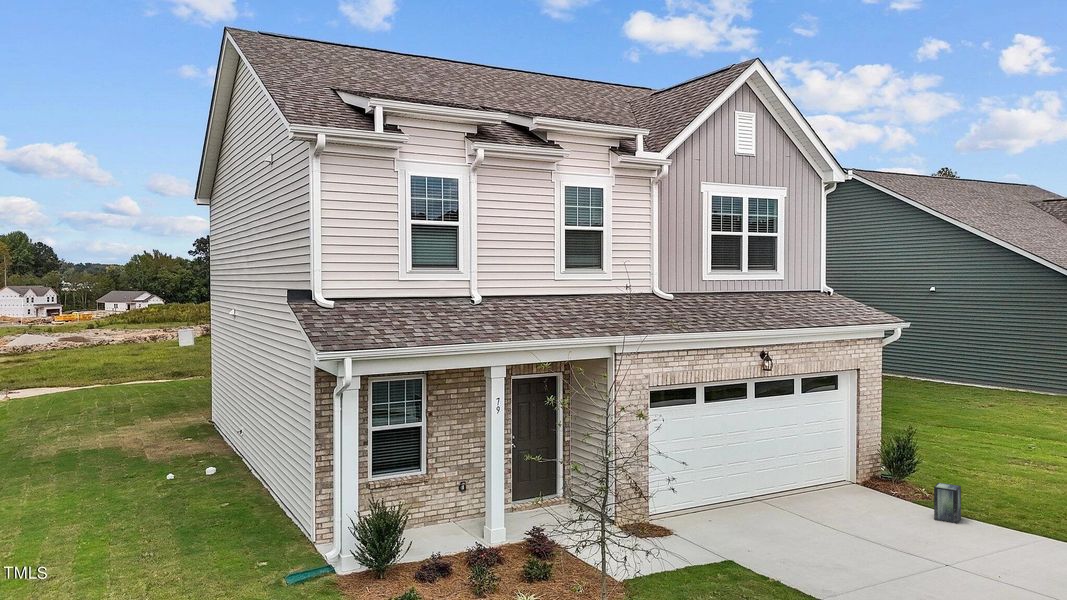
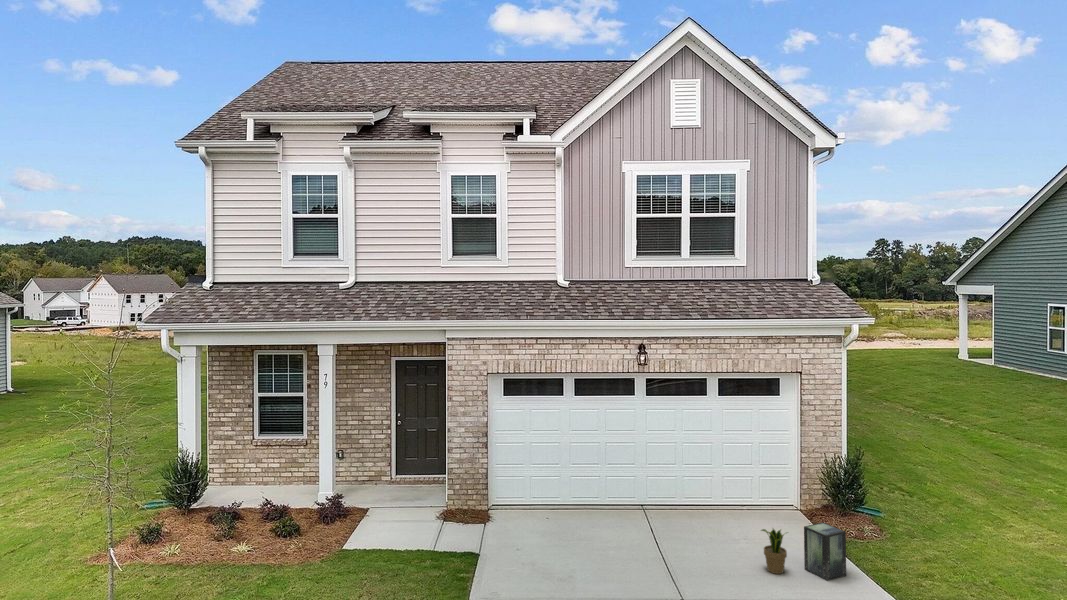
potted plant: none [911,491,931,526] -> present [761,529,787,574]

